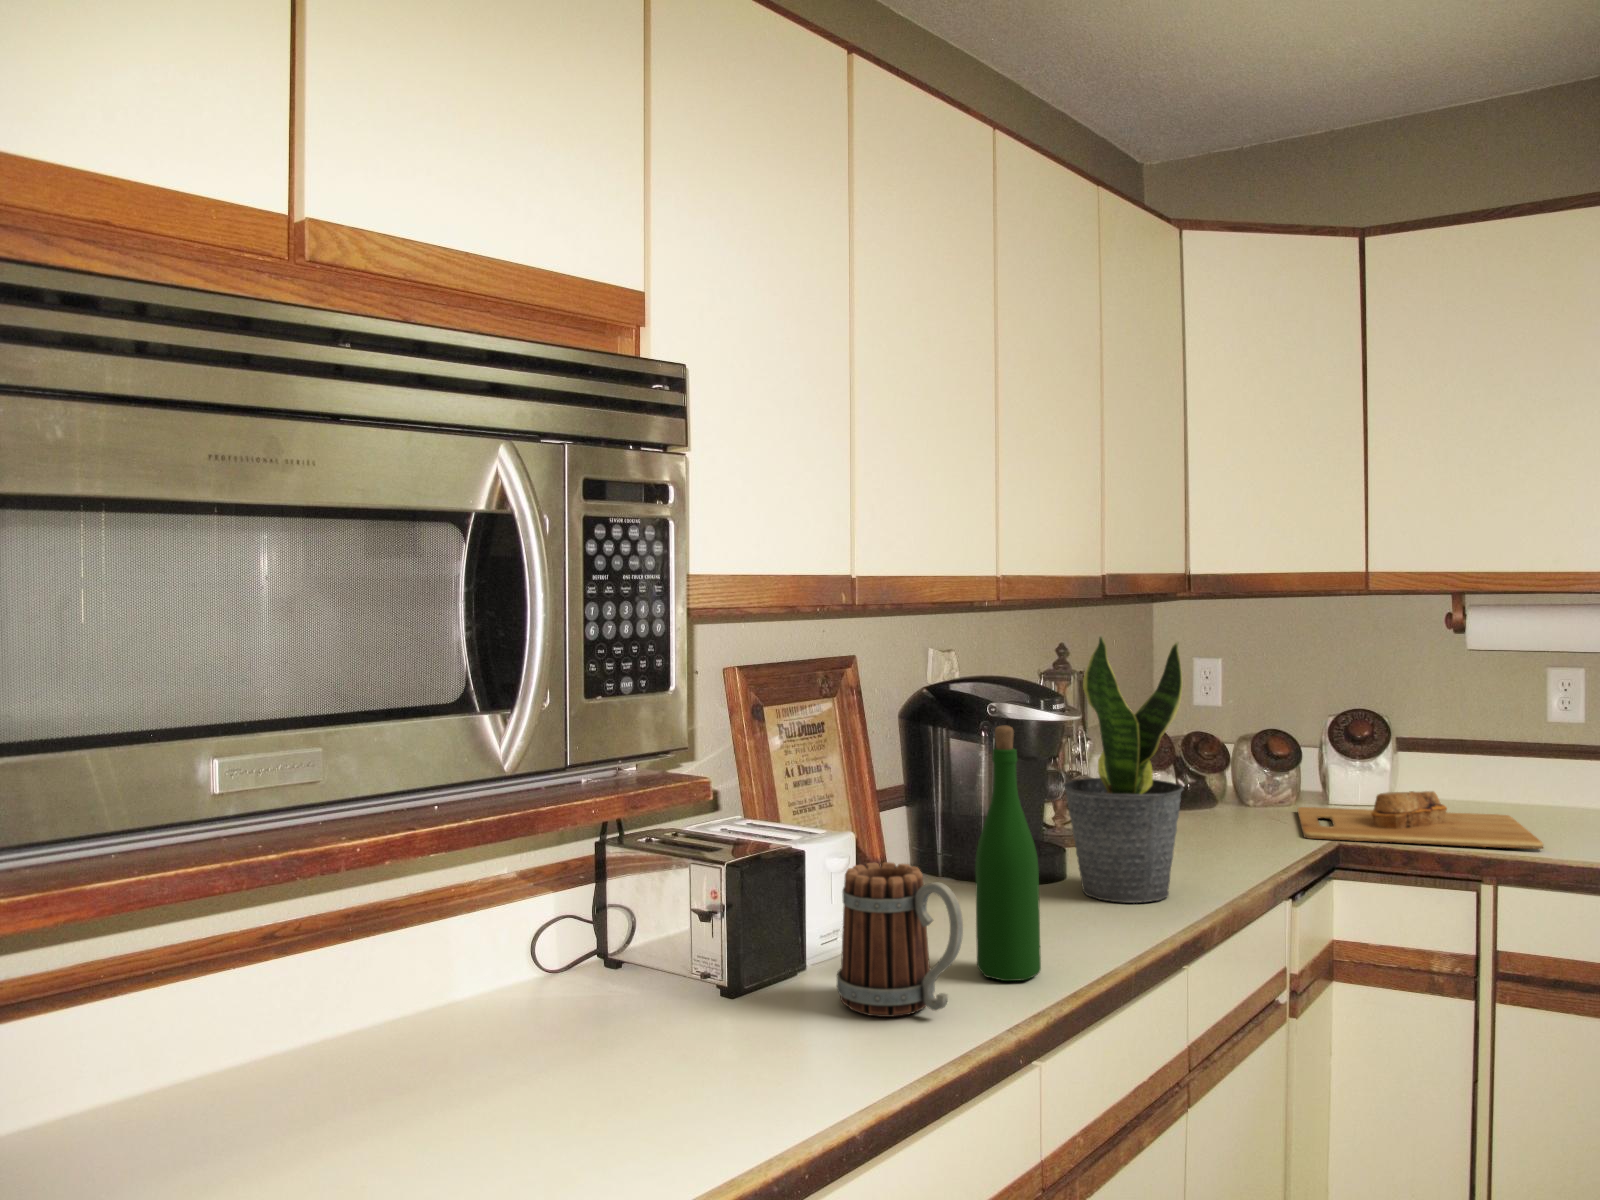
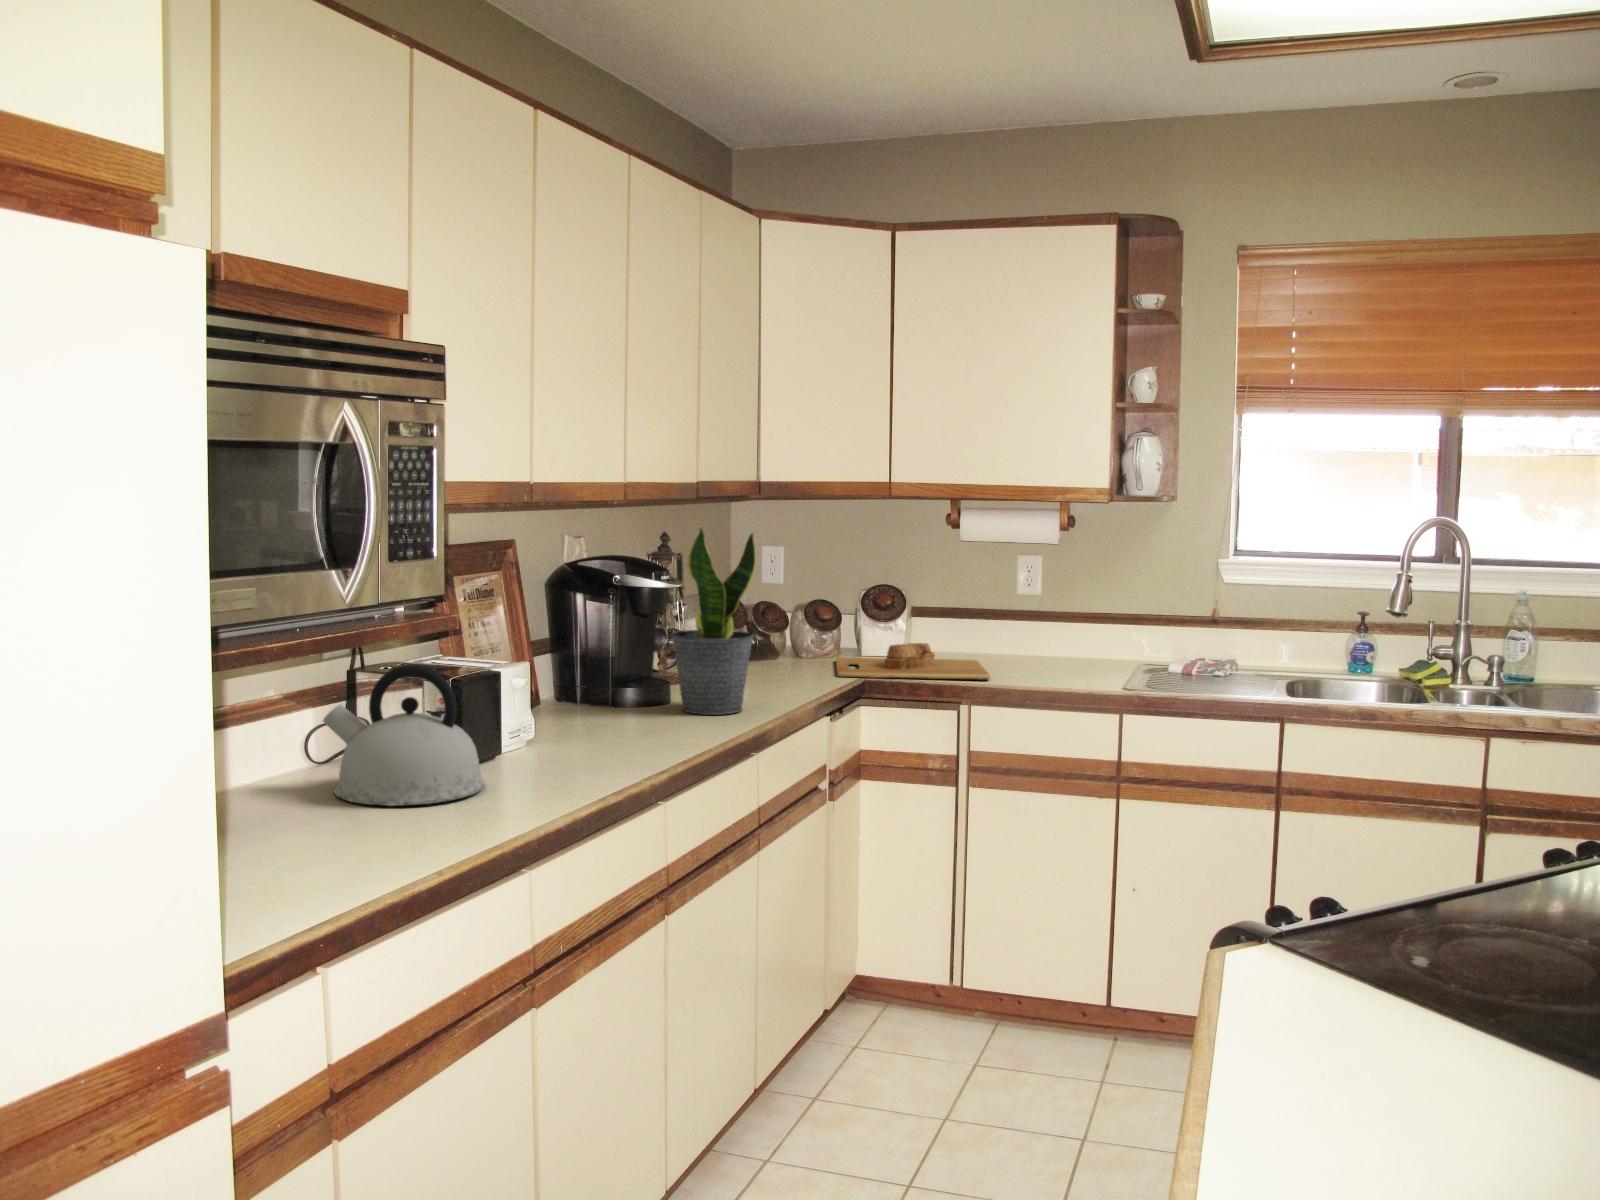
wine bottle: present [975,726,1041,981] -> none [619,587,661,755]
kettle: none [526,848,755,1080] -> present [323,664,485,806]
mug: present [837,862,963,1017] -> none [531,677,618,773]

